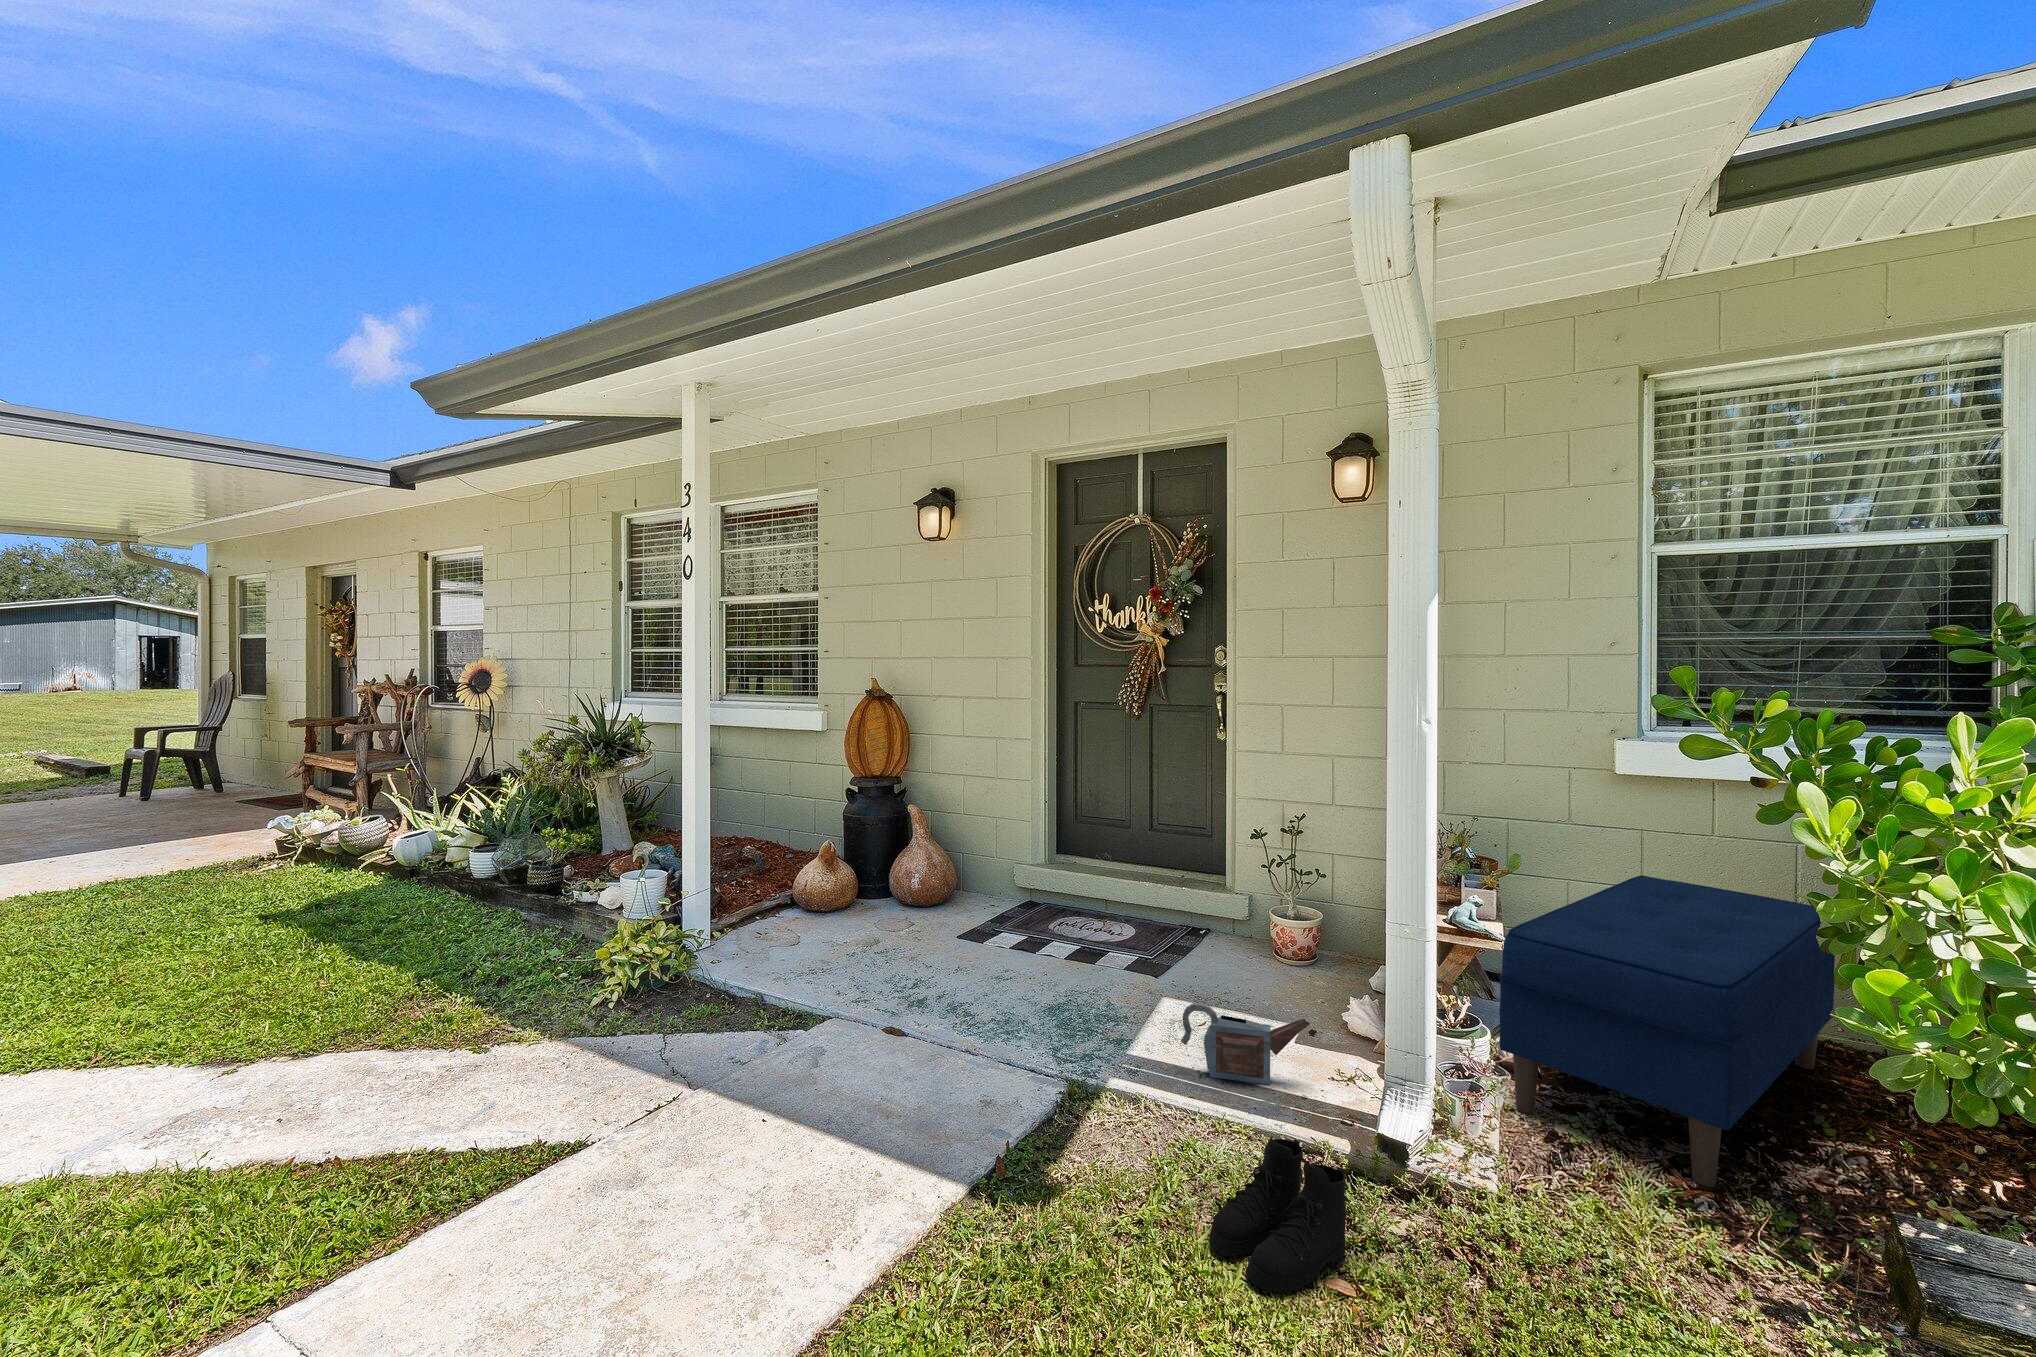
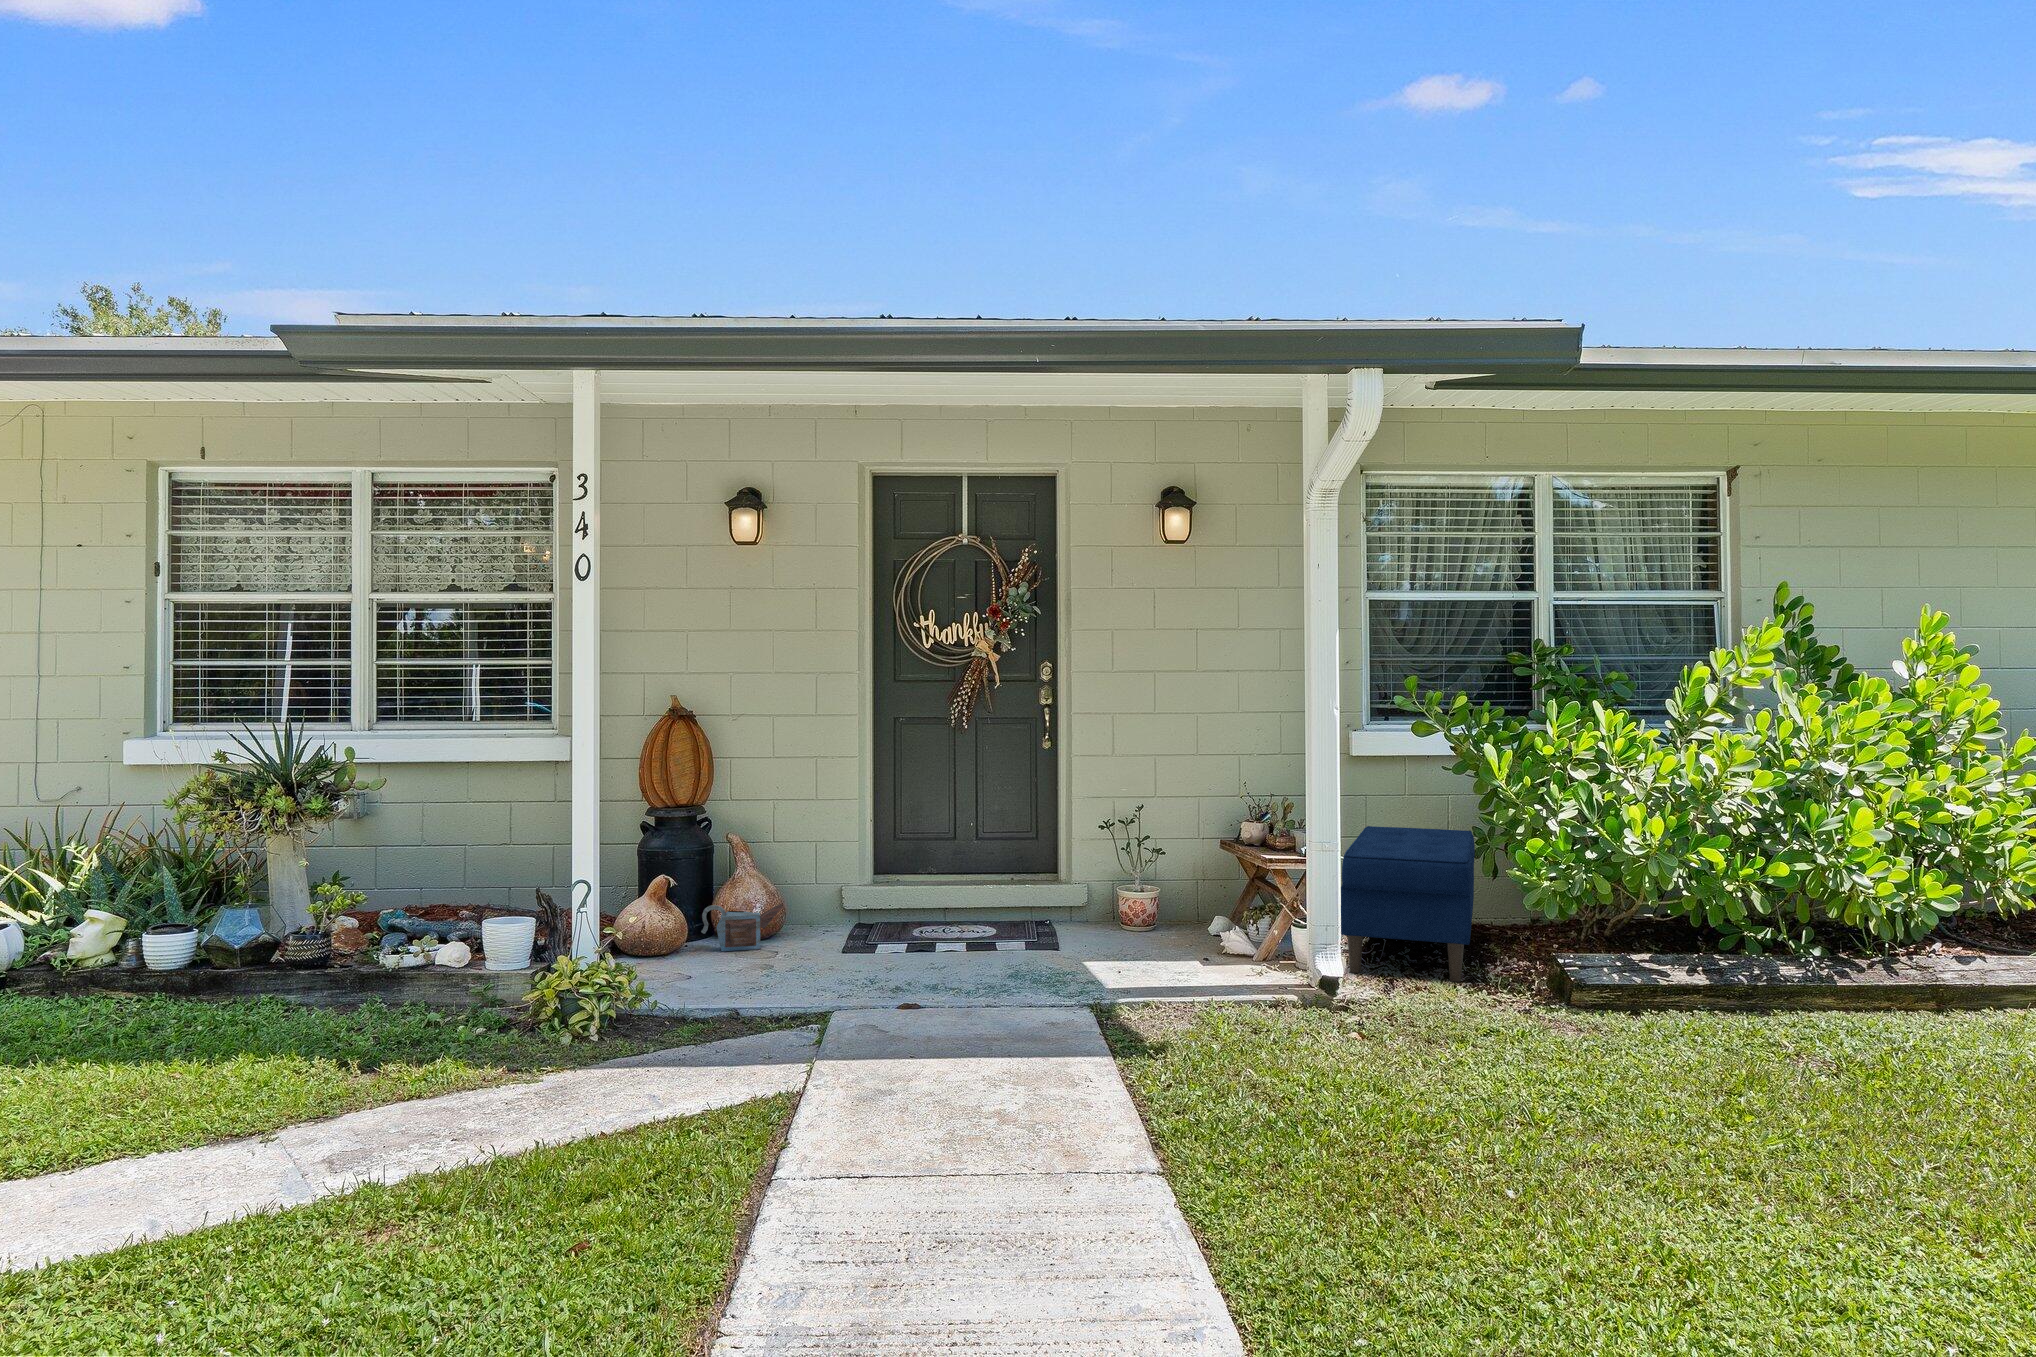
watering can: present [1181,1003,1310,1085] -> present [701,904,784,951]
boots: present [1209,1137,1349,1294] -> none [1269,977,1339,1048]

